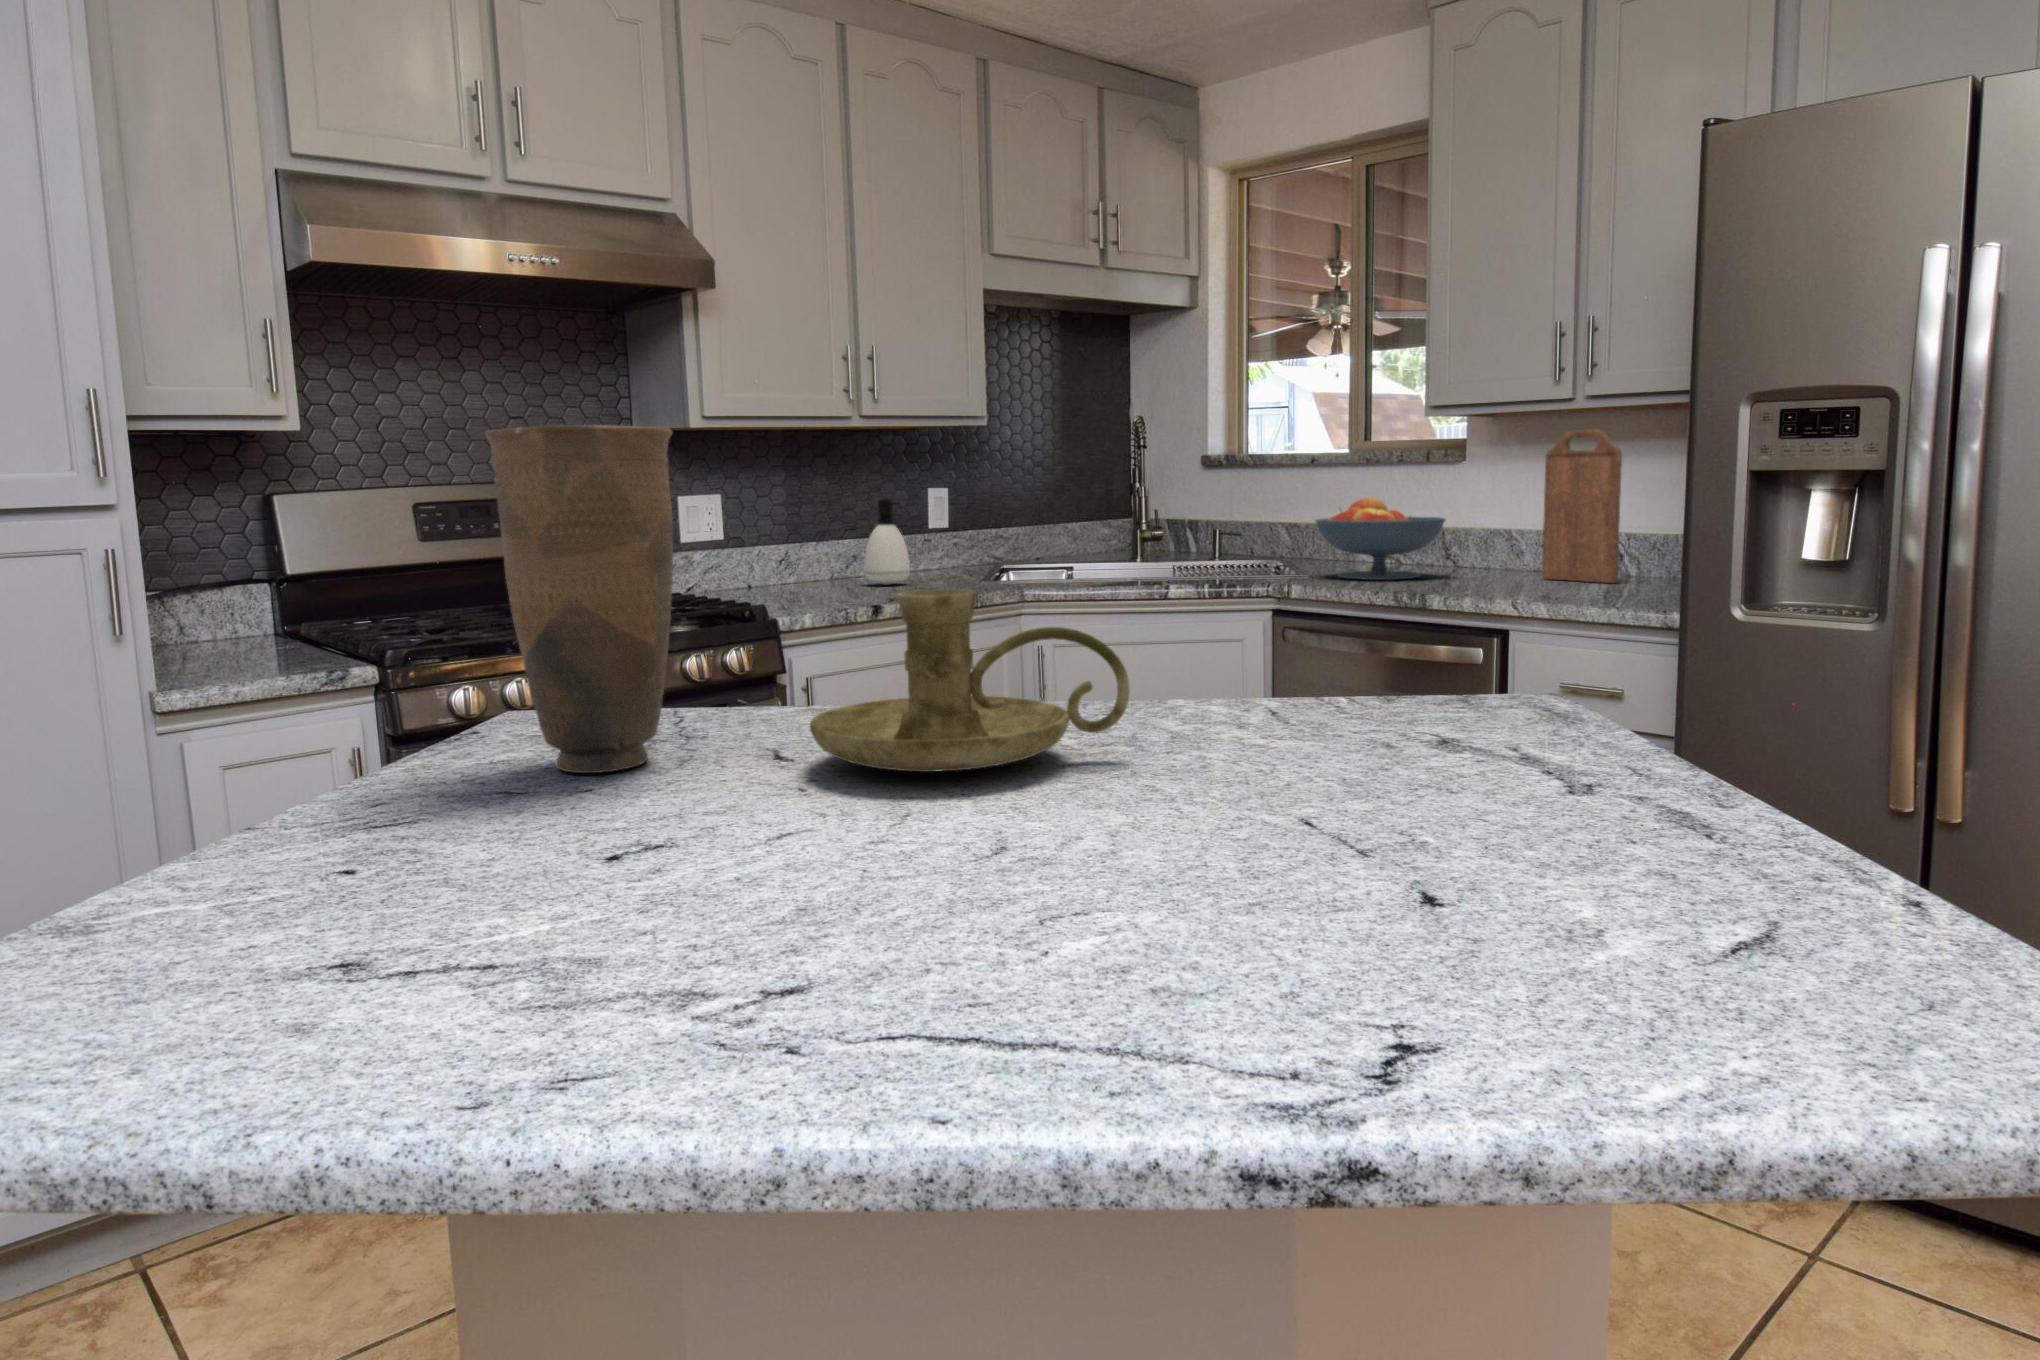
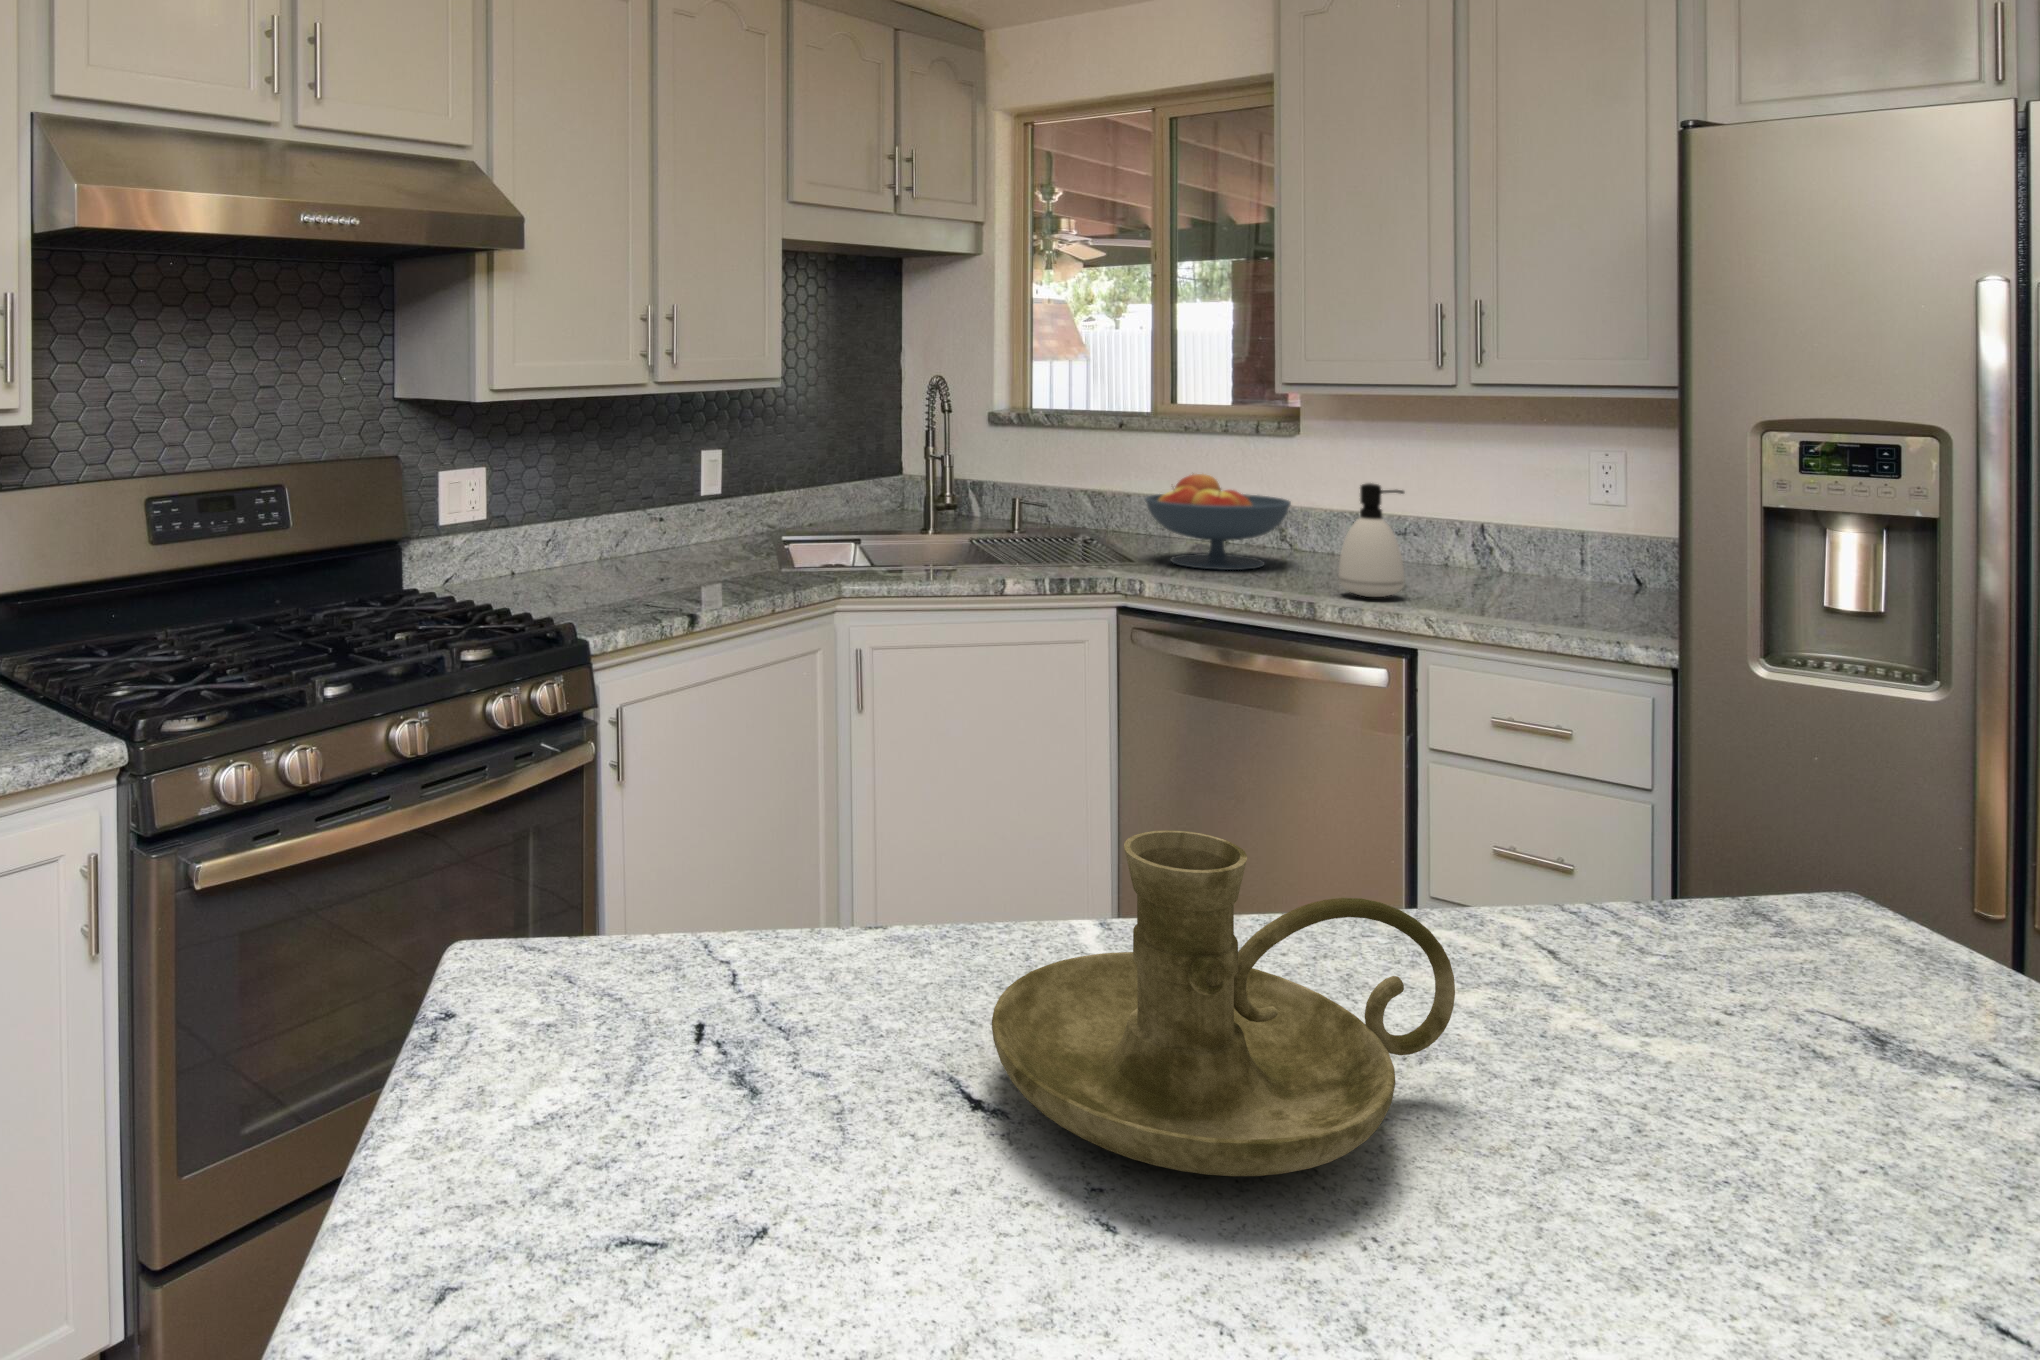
vase: present [485,425,673,773] -> none [532,584,794,1147]
cutting board: present [1542,429,1622,583] -> none [1402,413,1497,583]
soap dispenser: present [864,498,910,585] -> present [1338,483,1404,597]

